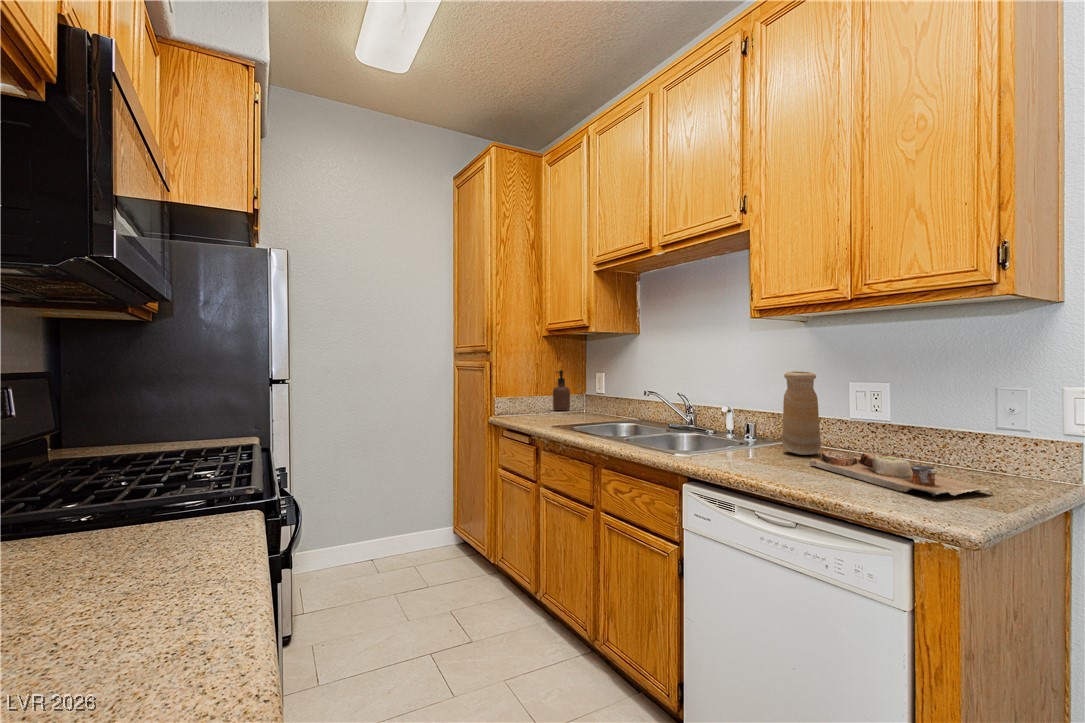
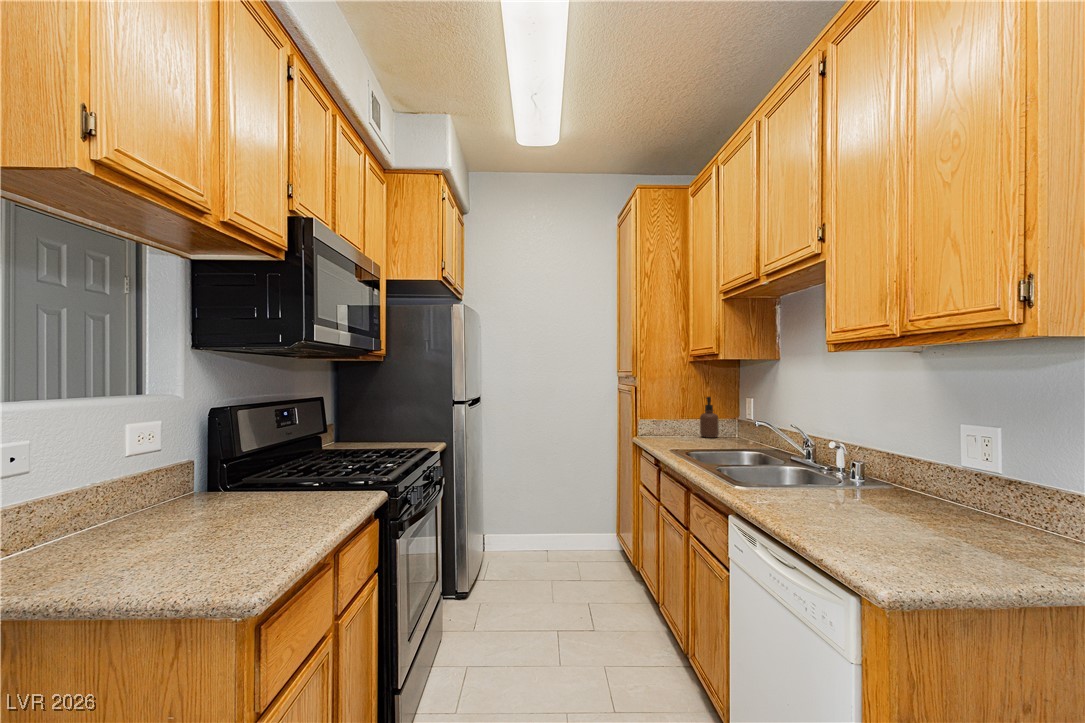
vase: present [782,371,821,455] -> none [867,410,912,503]
cutting board: present [810,450,993,496] -> none [870,498,1041,568]

